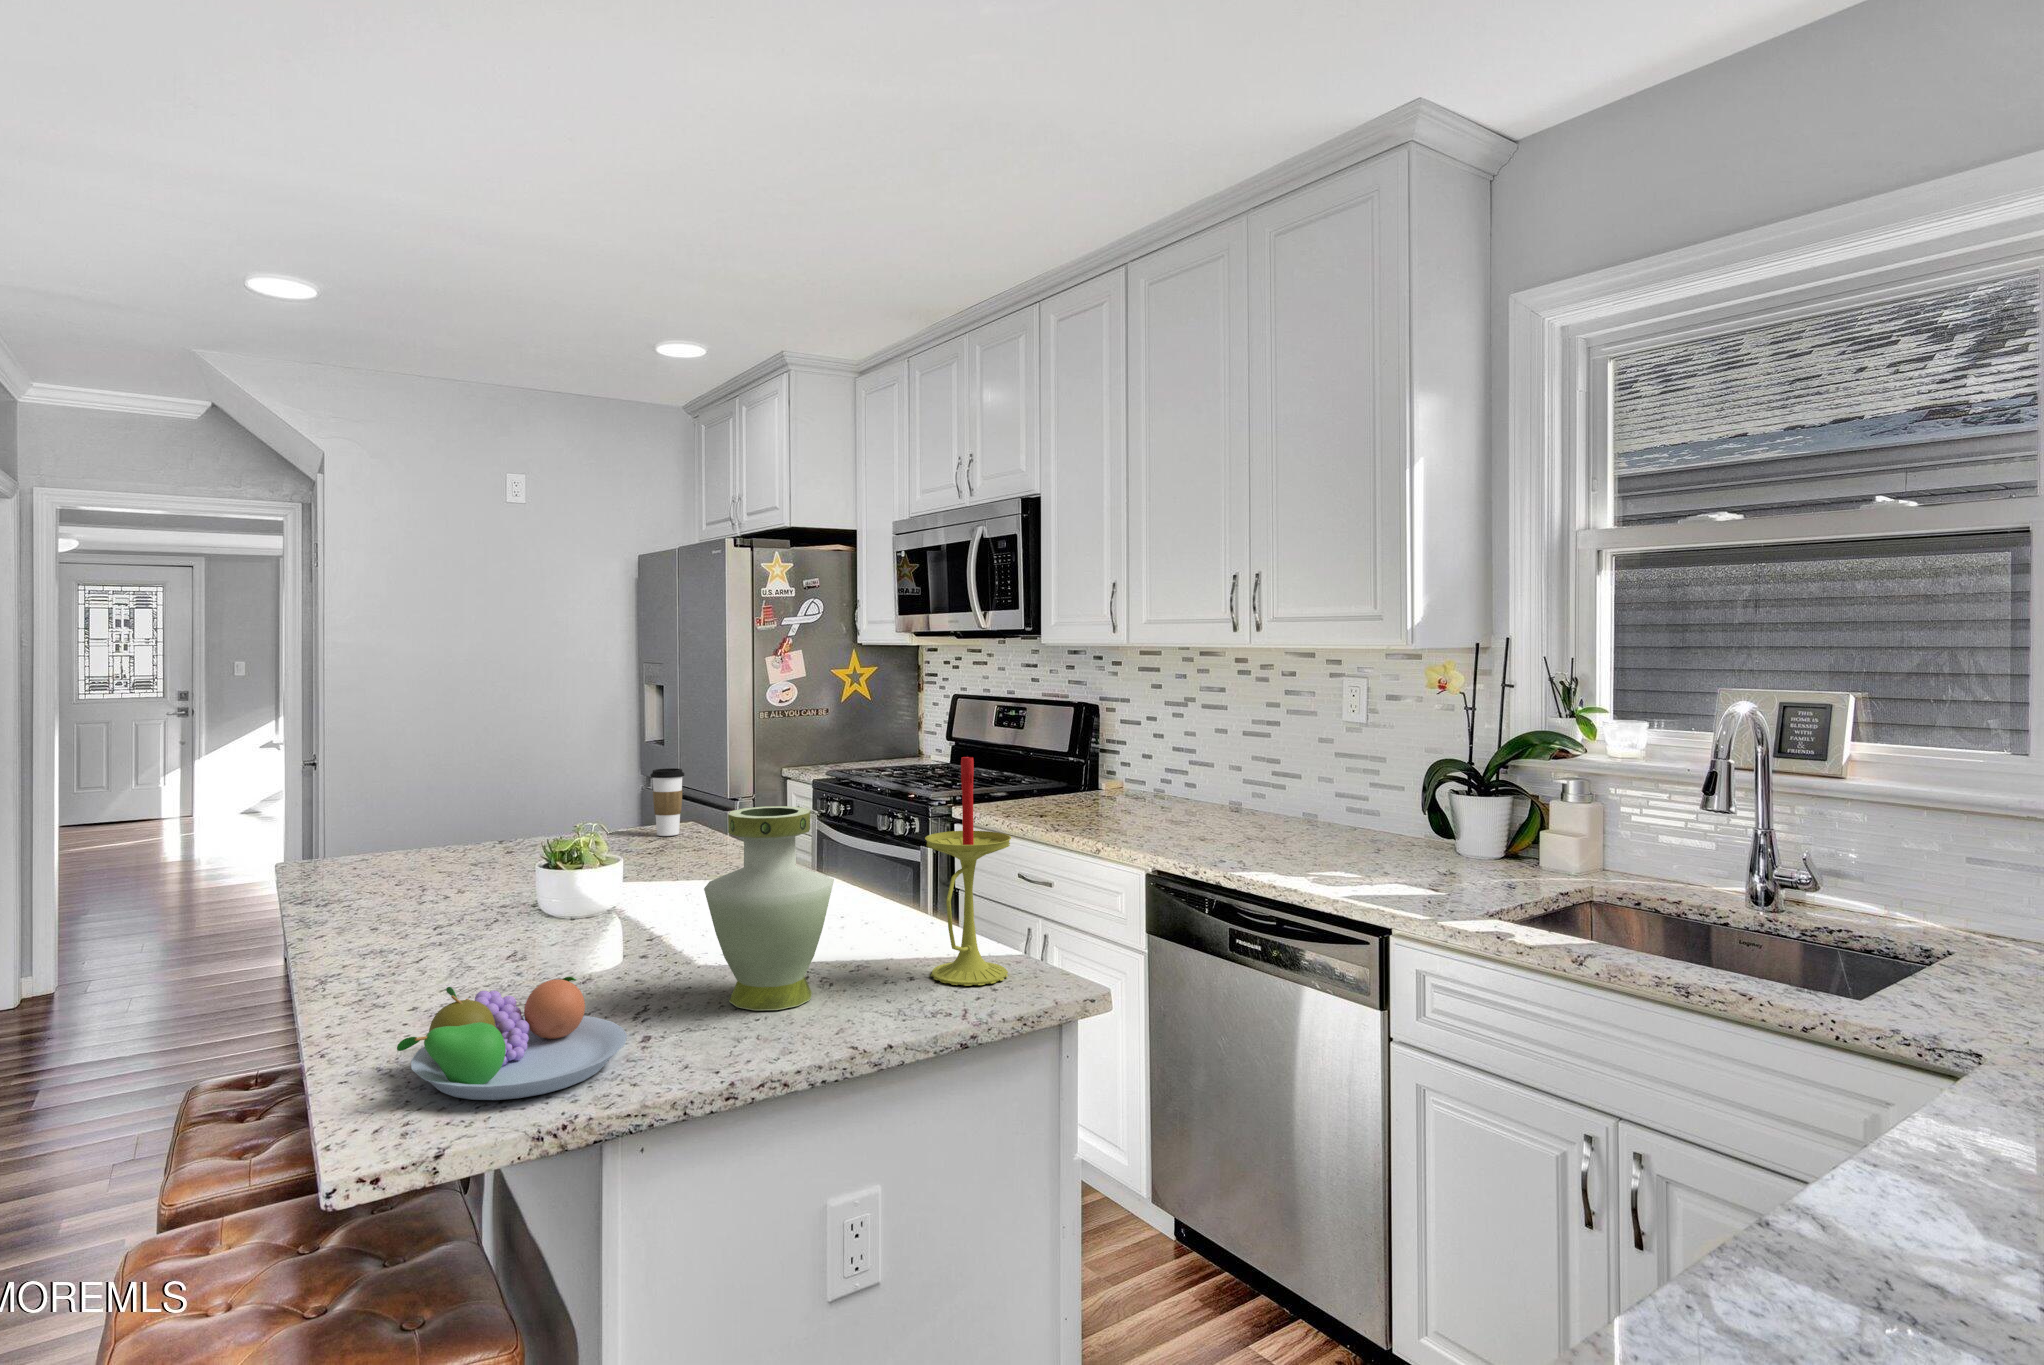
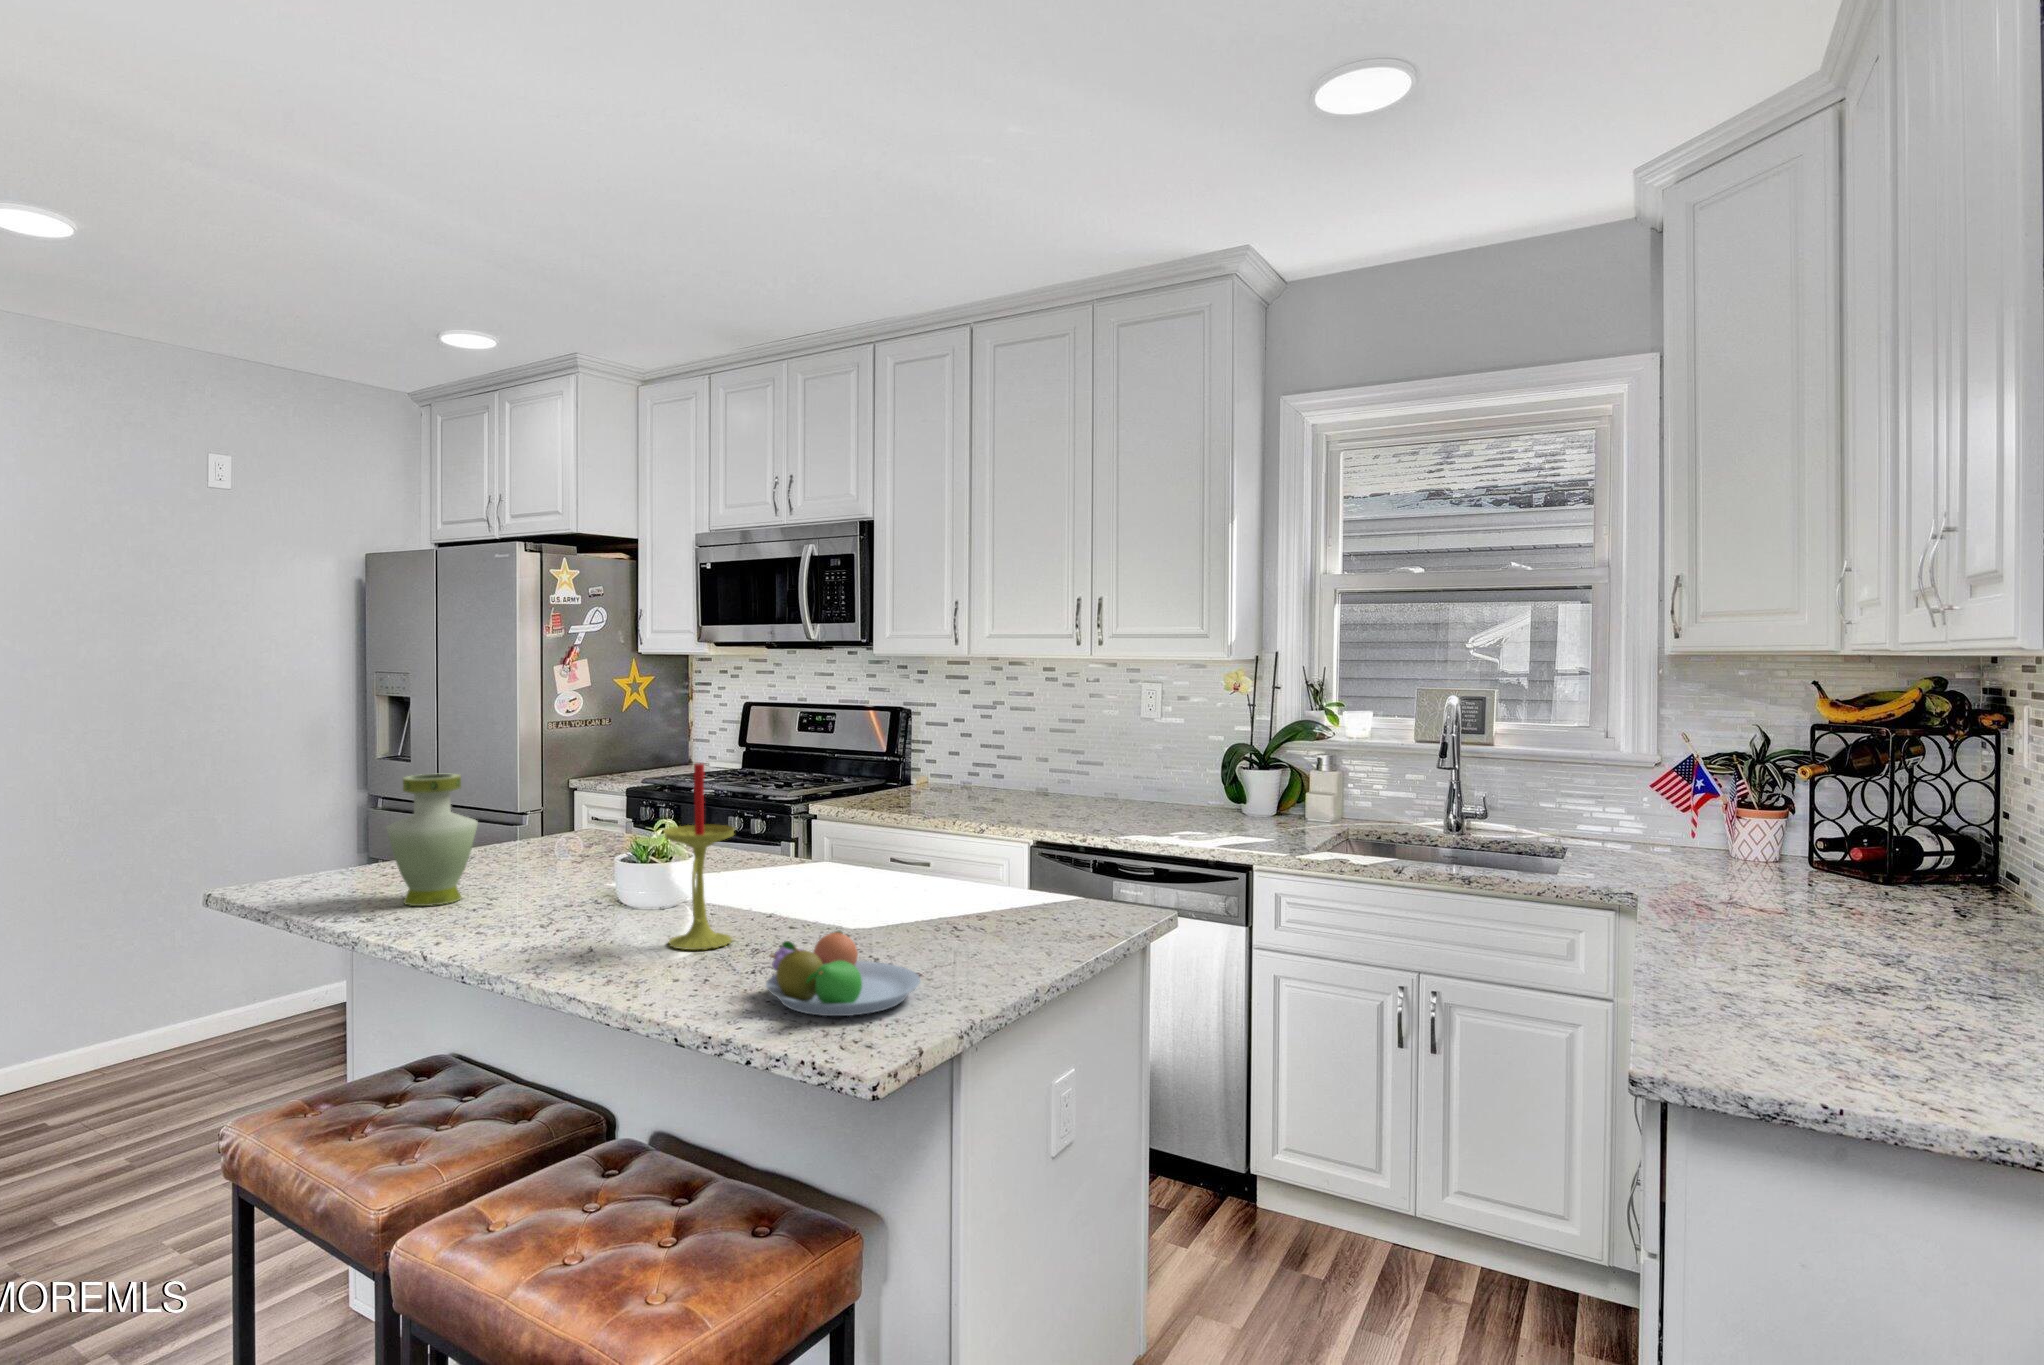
candle: present [925,757,1011,986] -> present [664,763,735,950]
coffee cup: present [650,768,684,836] -> none [559,779,592,845]
vase: present [704,806,834,1010] -> present [386,773,478,906]

